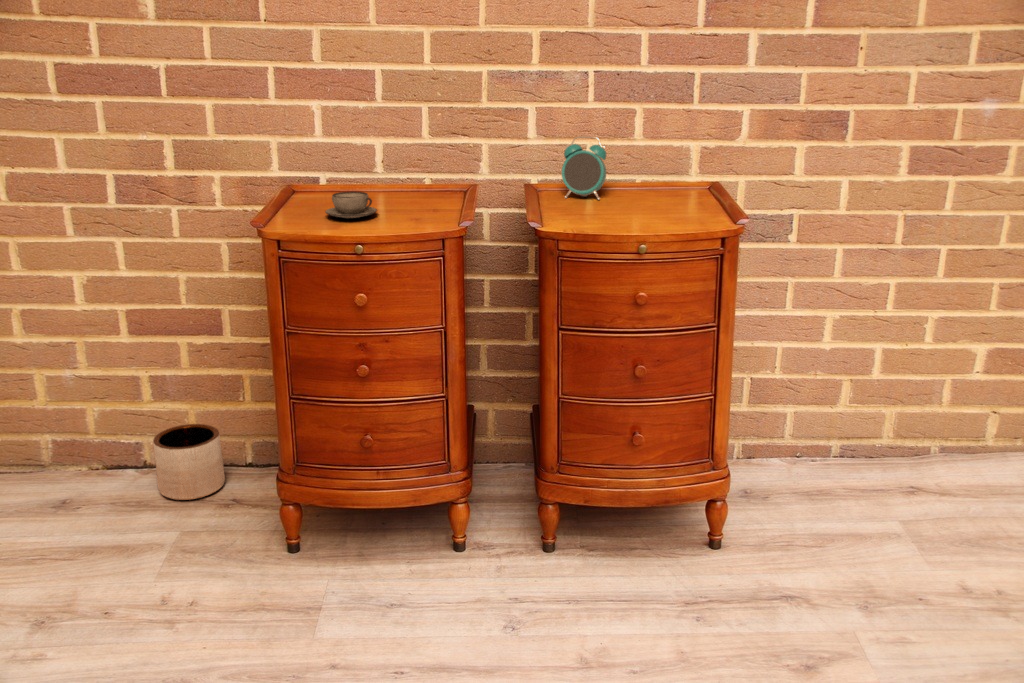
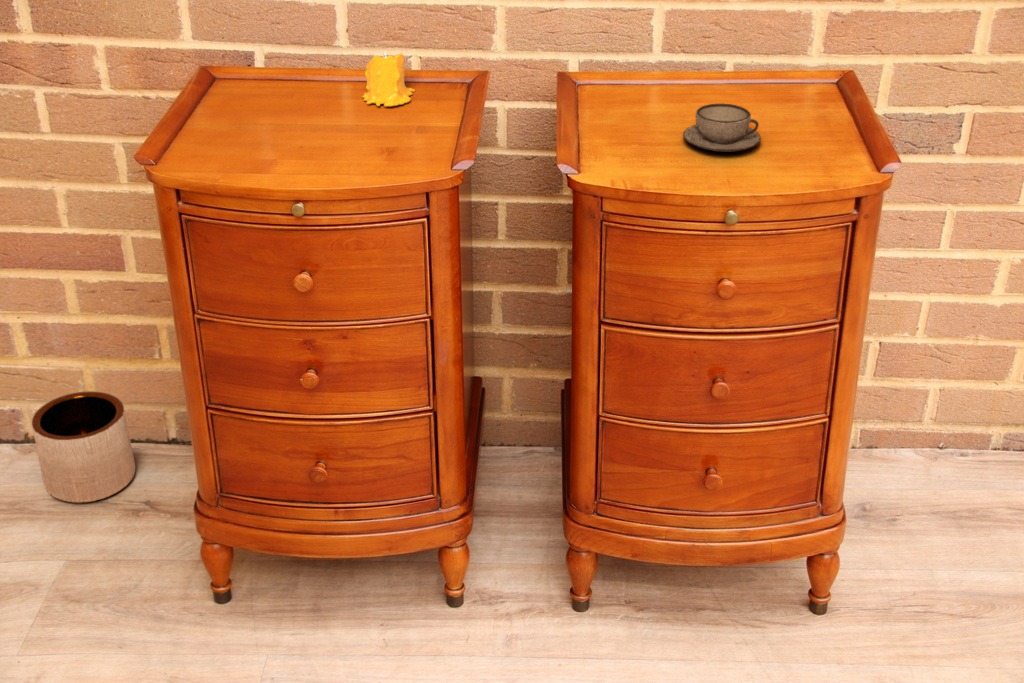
alarm clock: present [562,136,606,200] -> none [615,11,684,111]
candle: none [394,163,429,199] -> present [362,53,415,106]
teacup: present [325,191,377,219] -> present [683,104,761,151]

